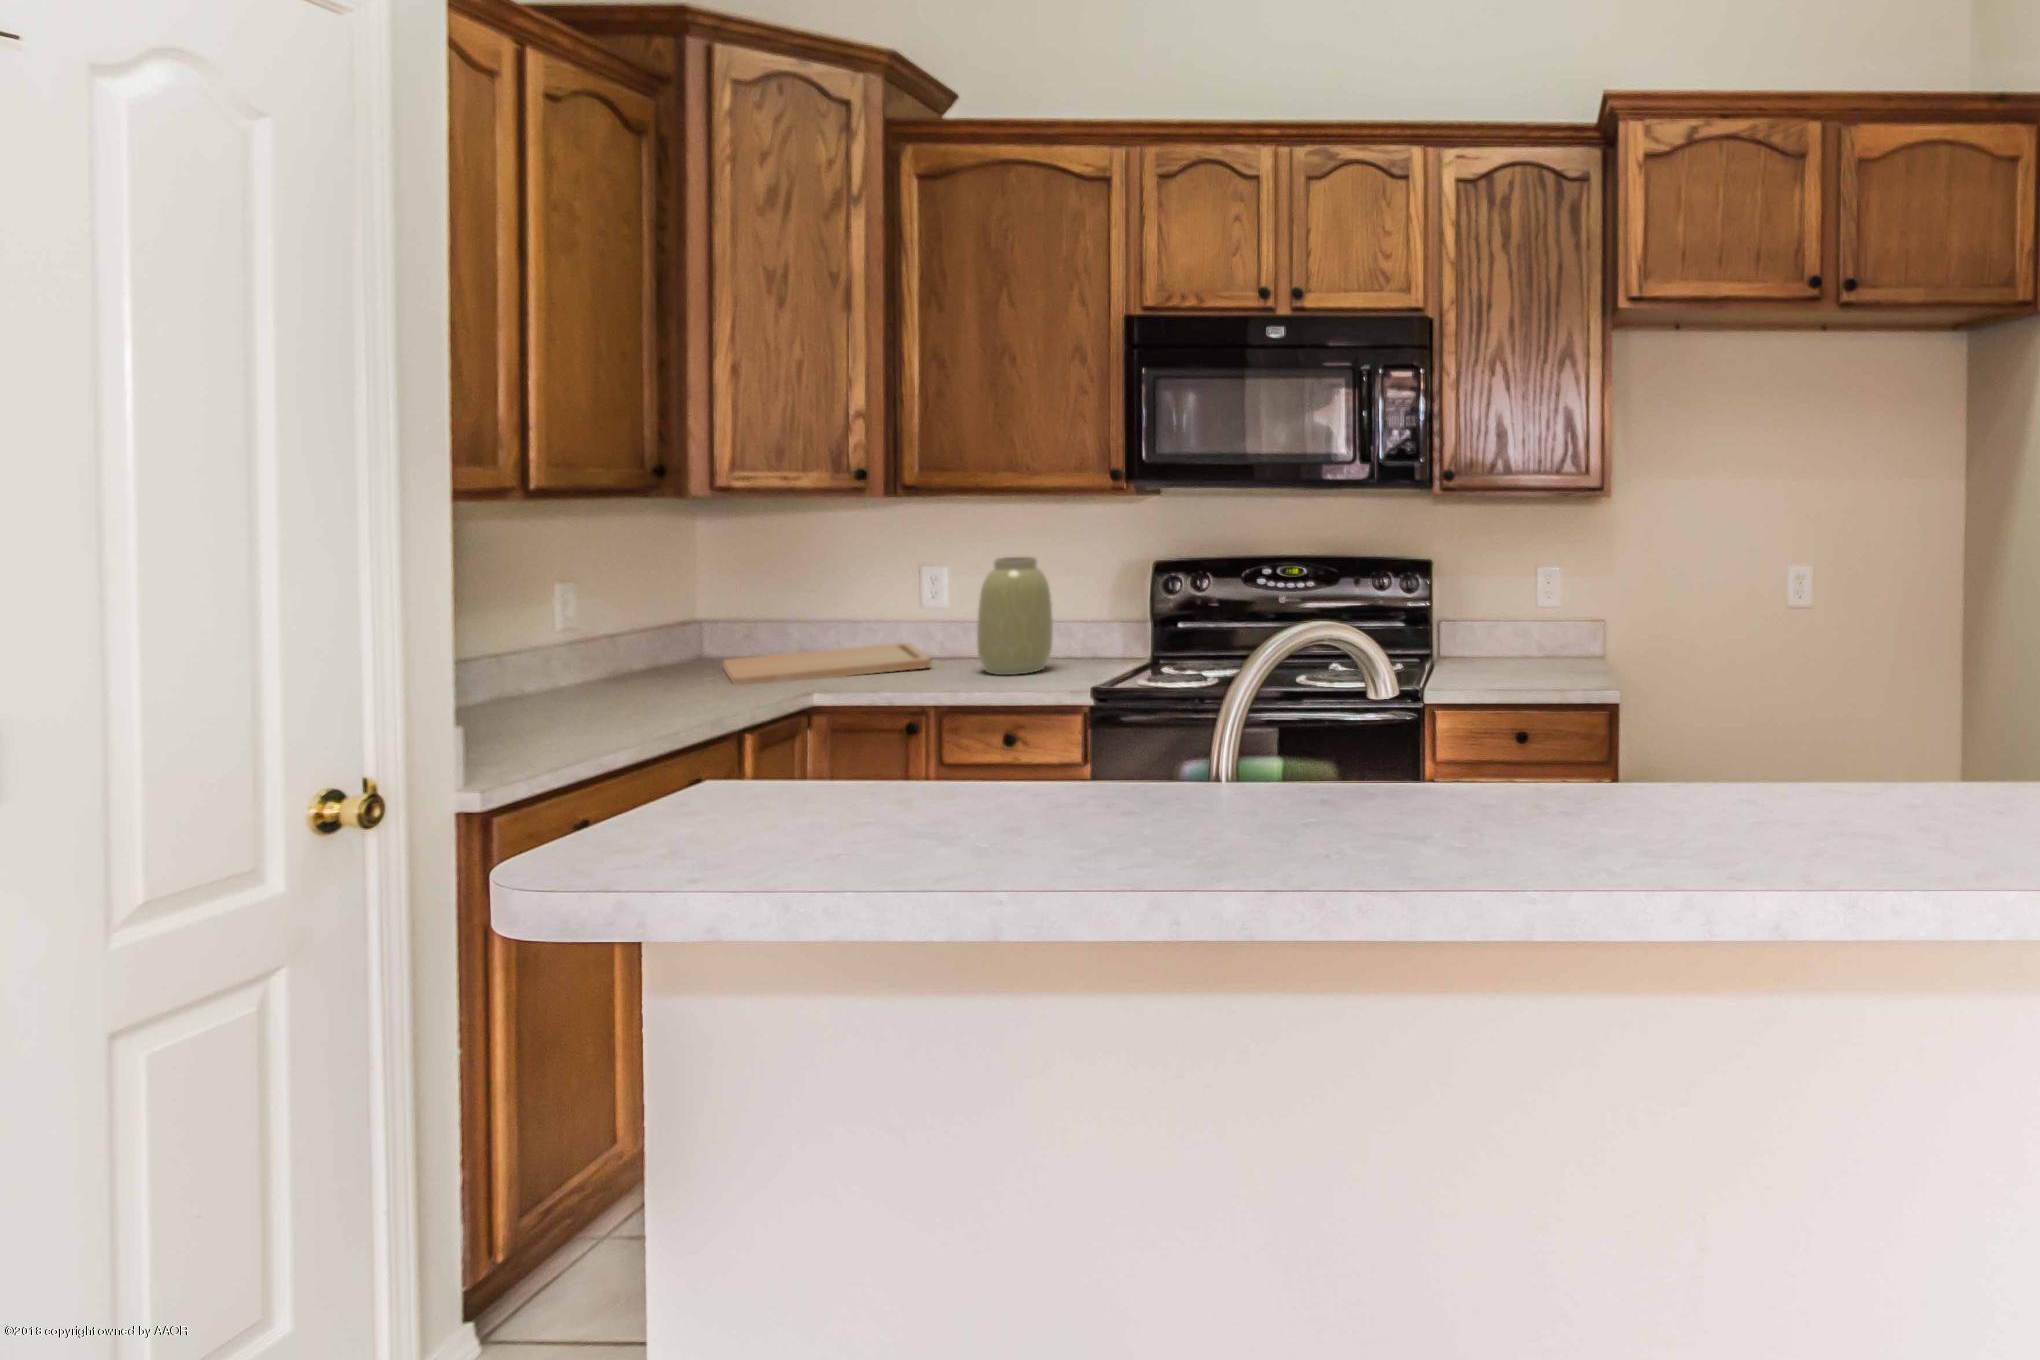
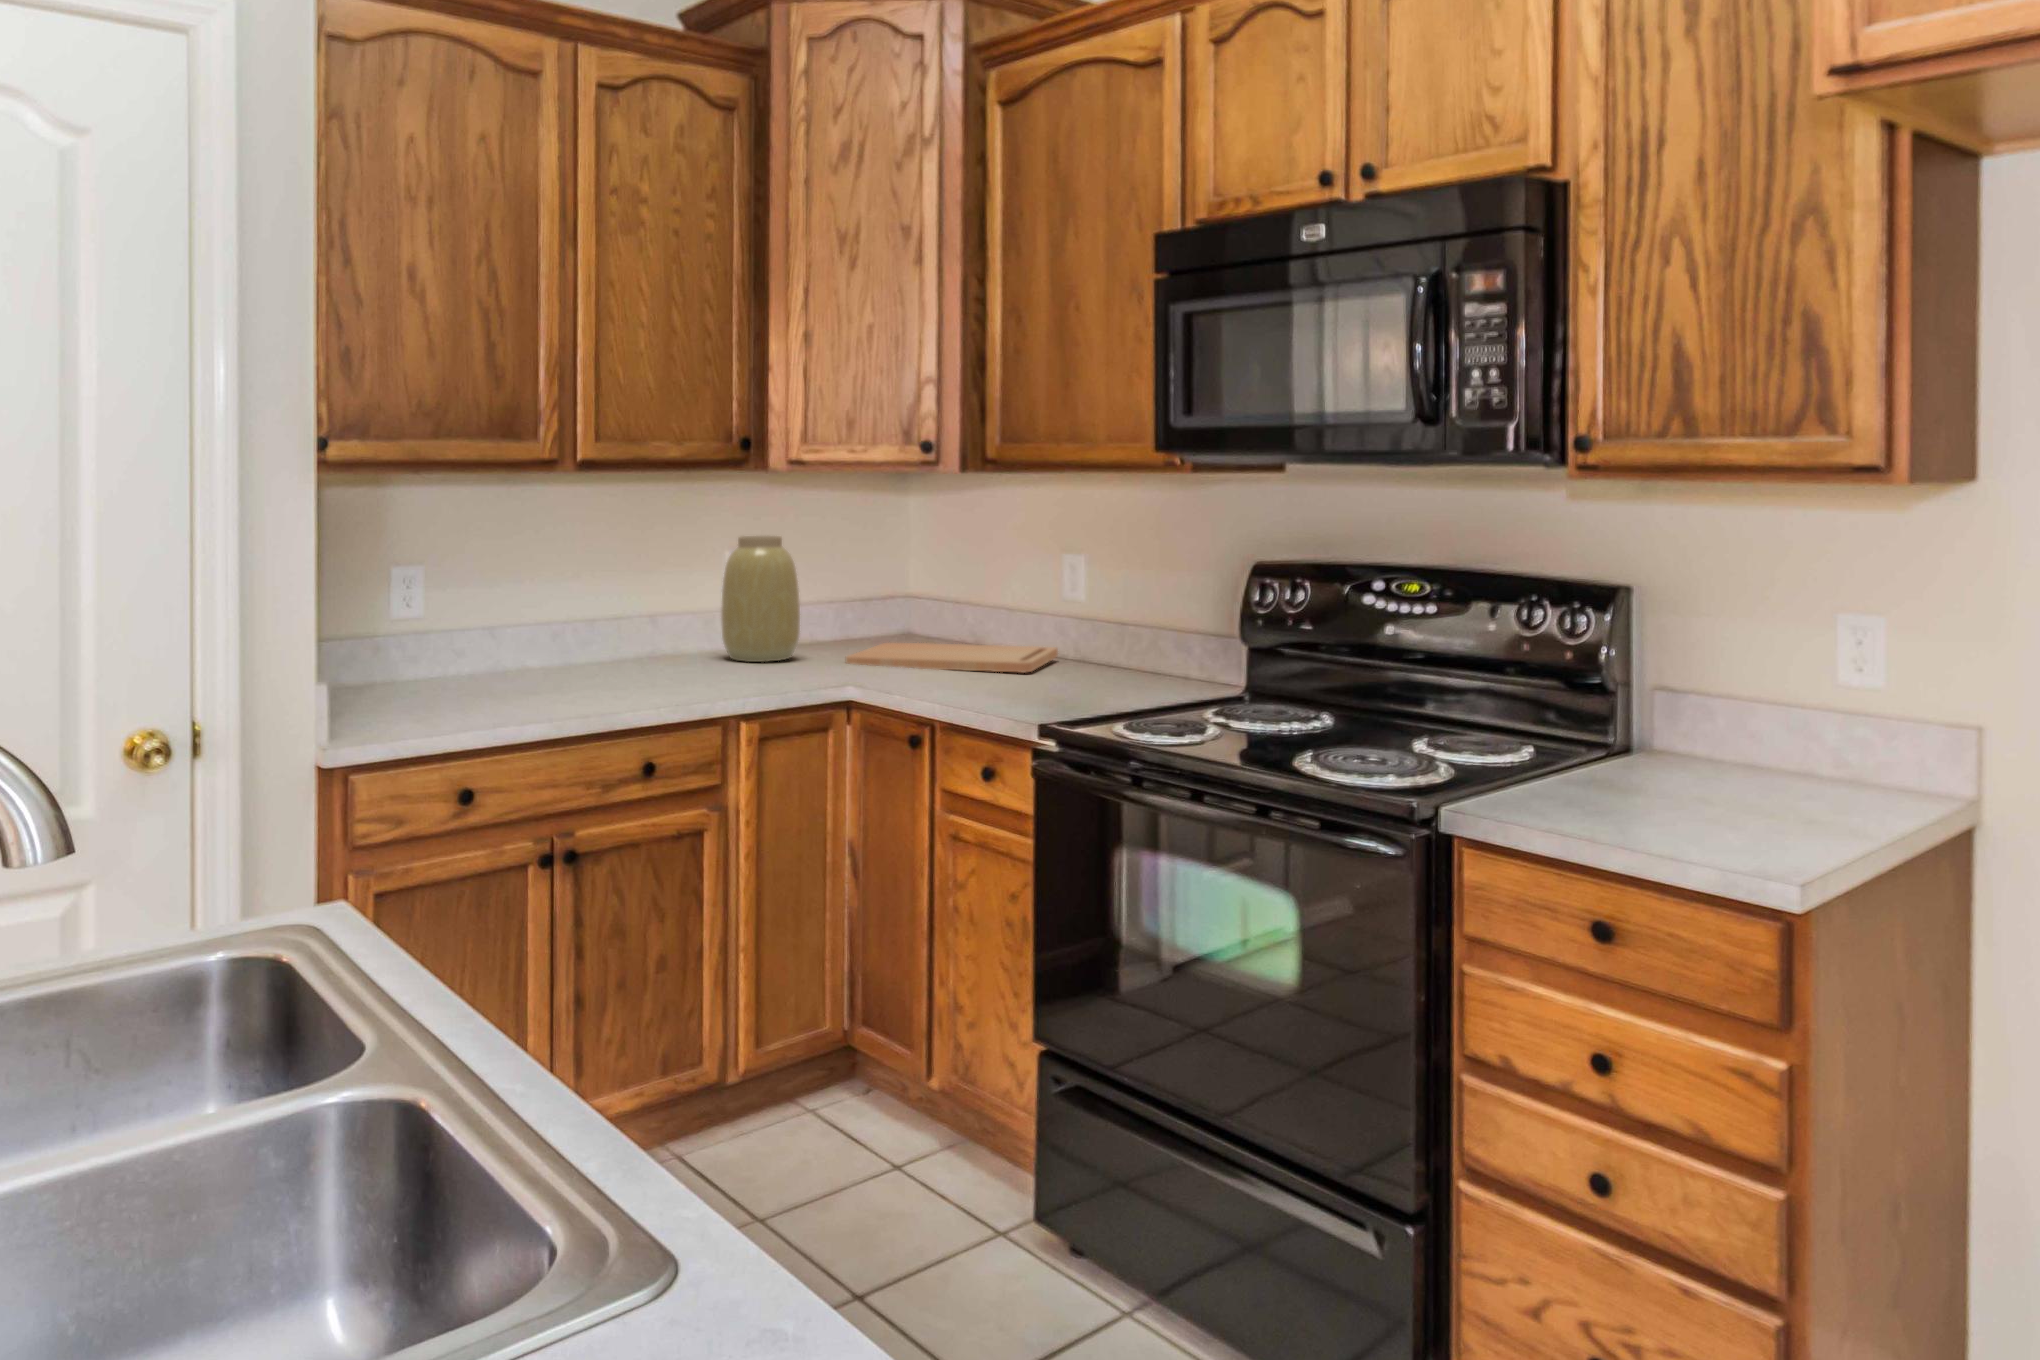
vase: present [977,557,1053,675] -> present [721,536,800,662]

